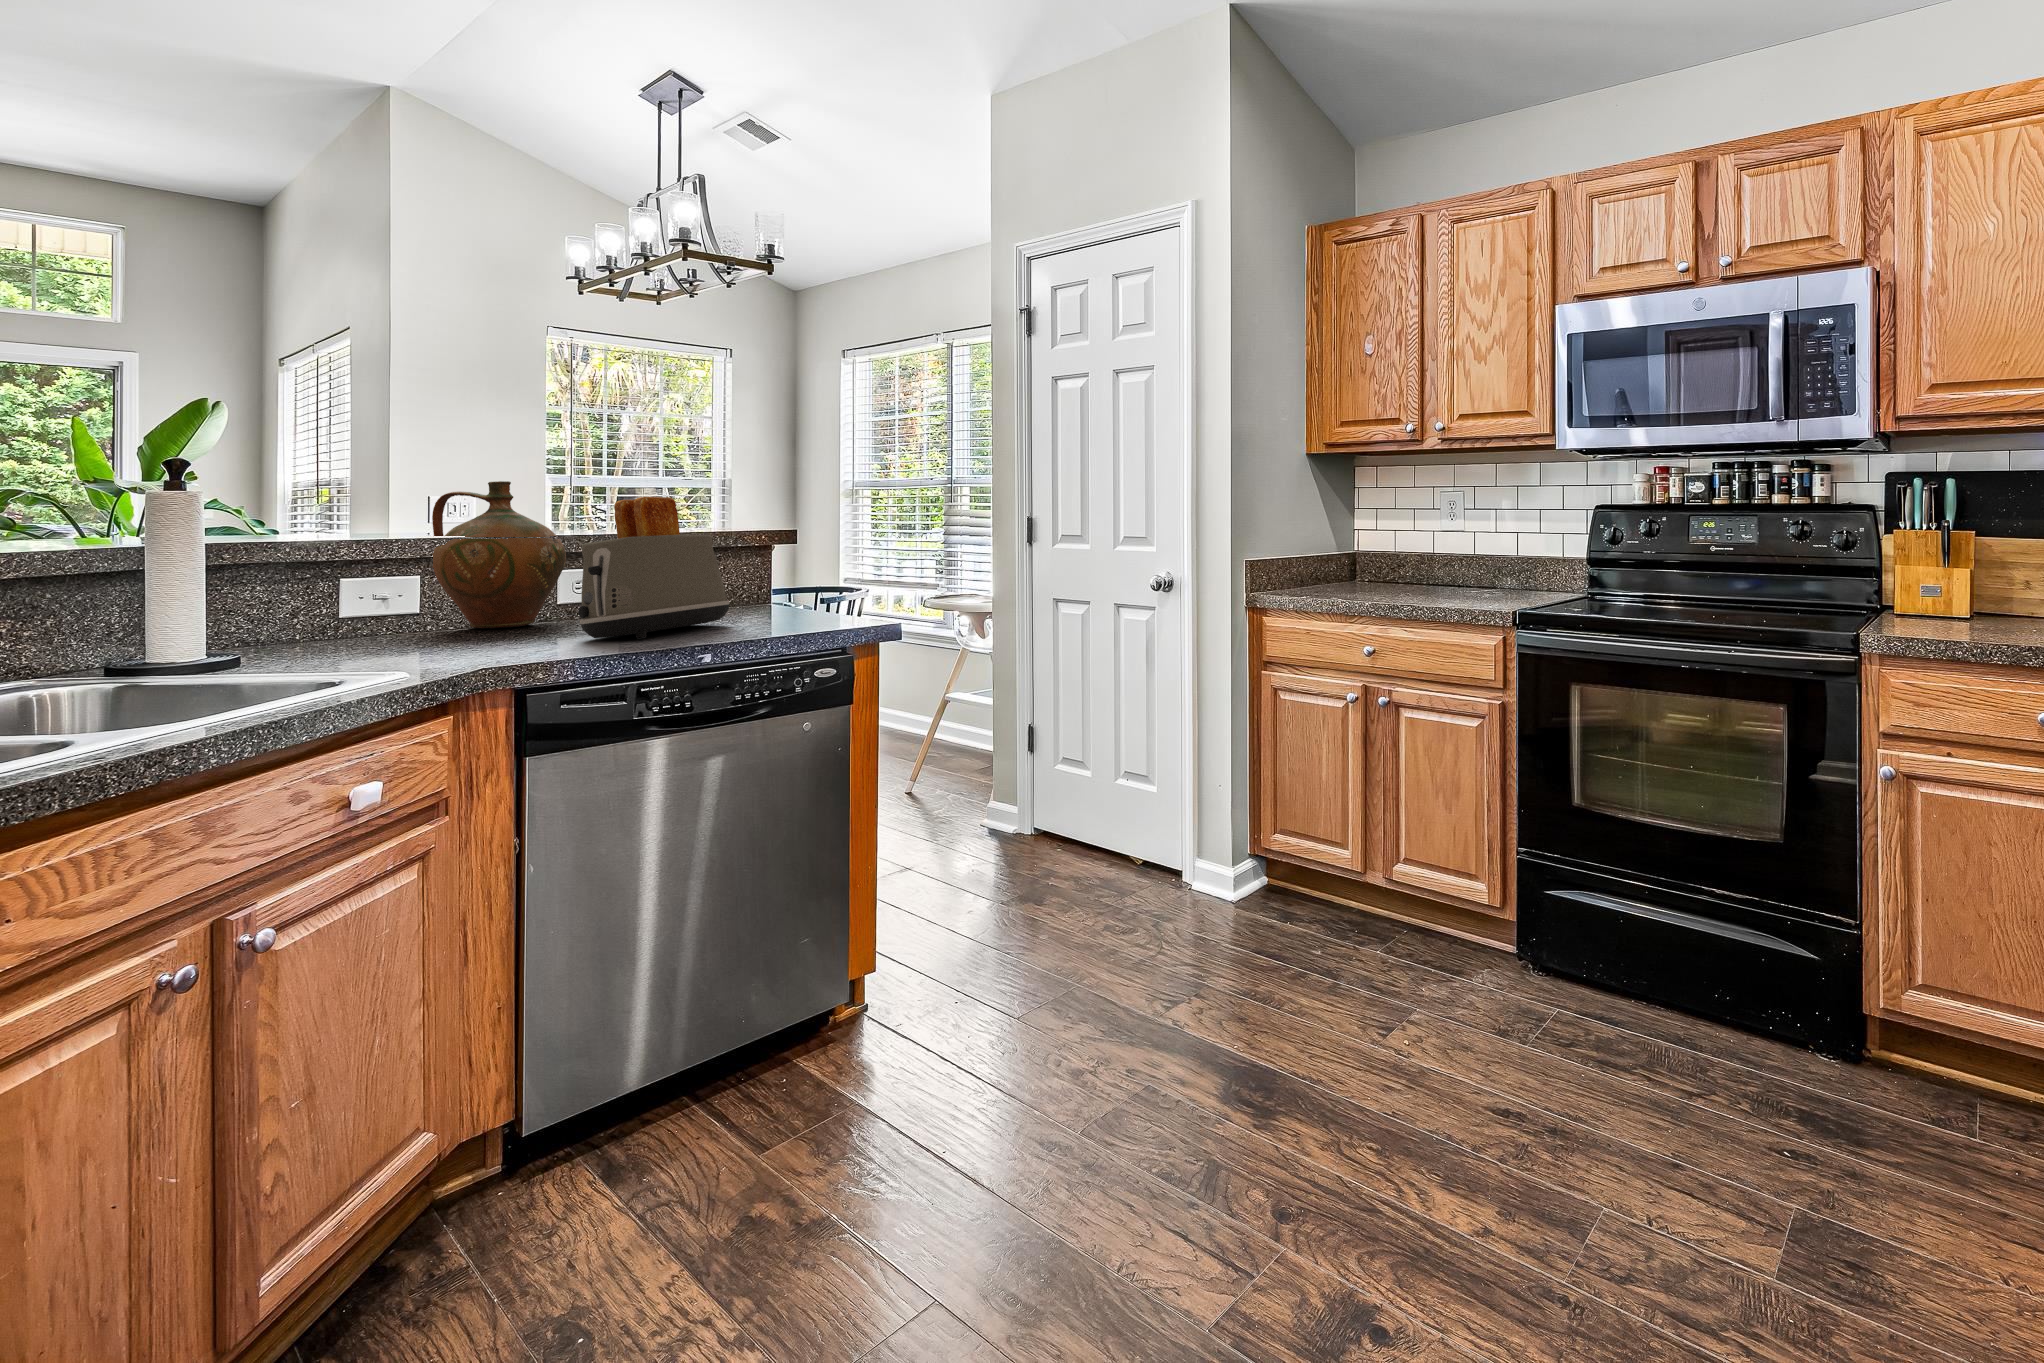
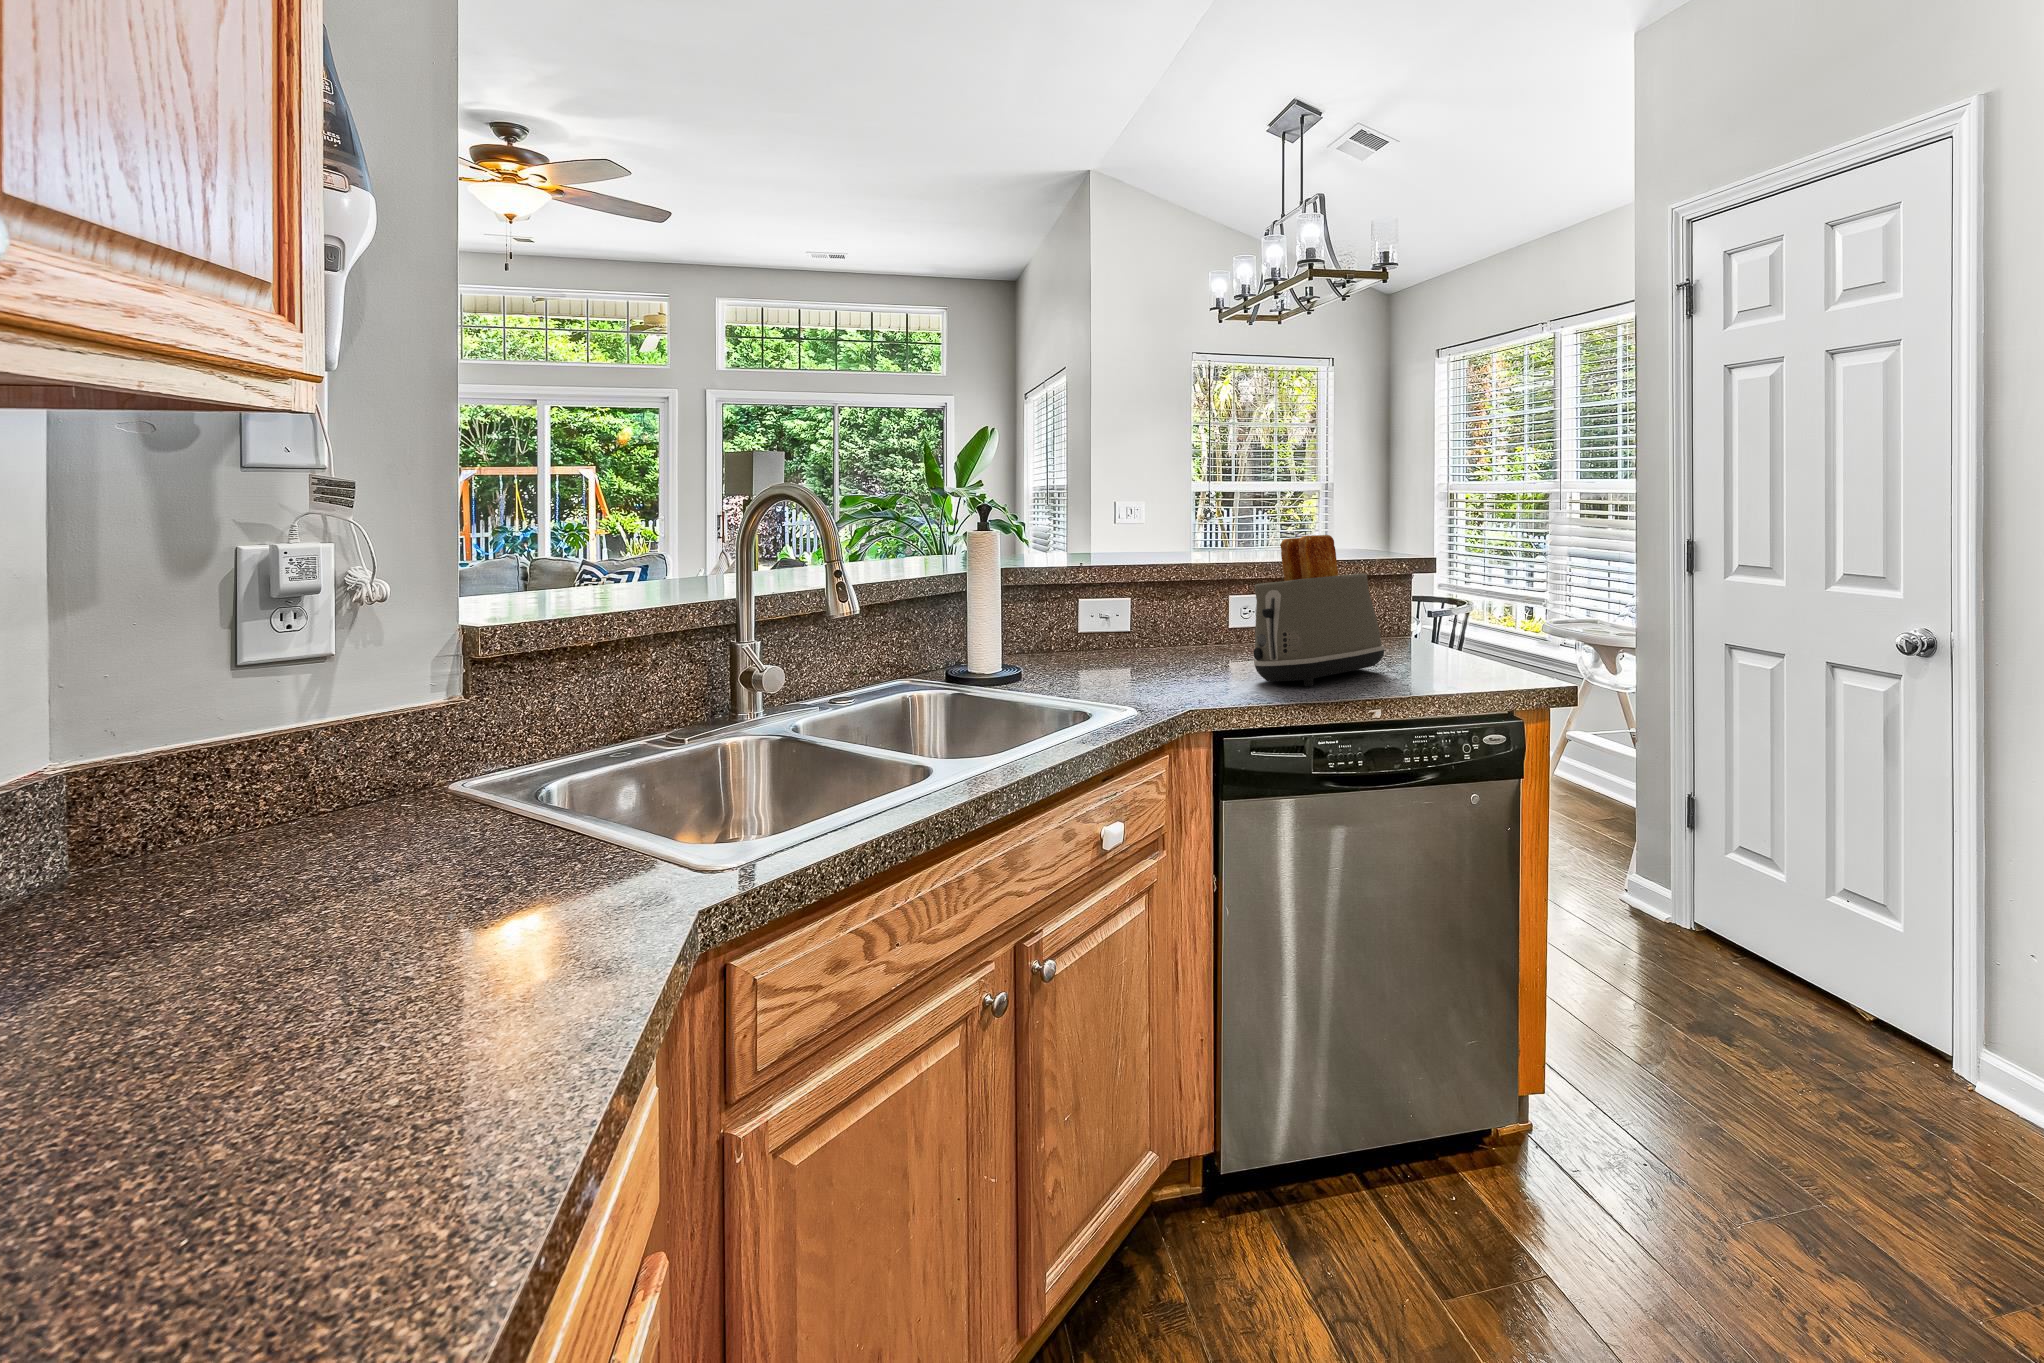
ceramic jug: present [432,481,566,628] -> none [1134,516,1235,656]

